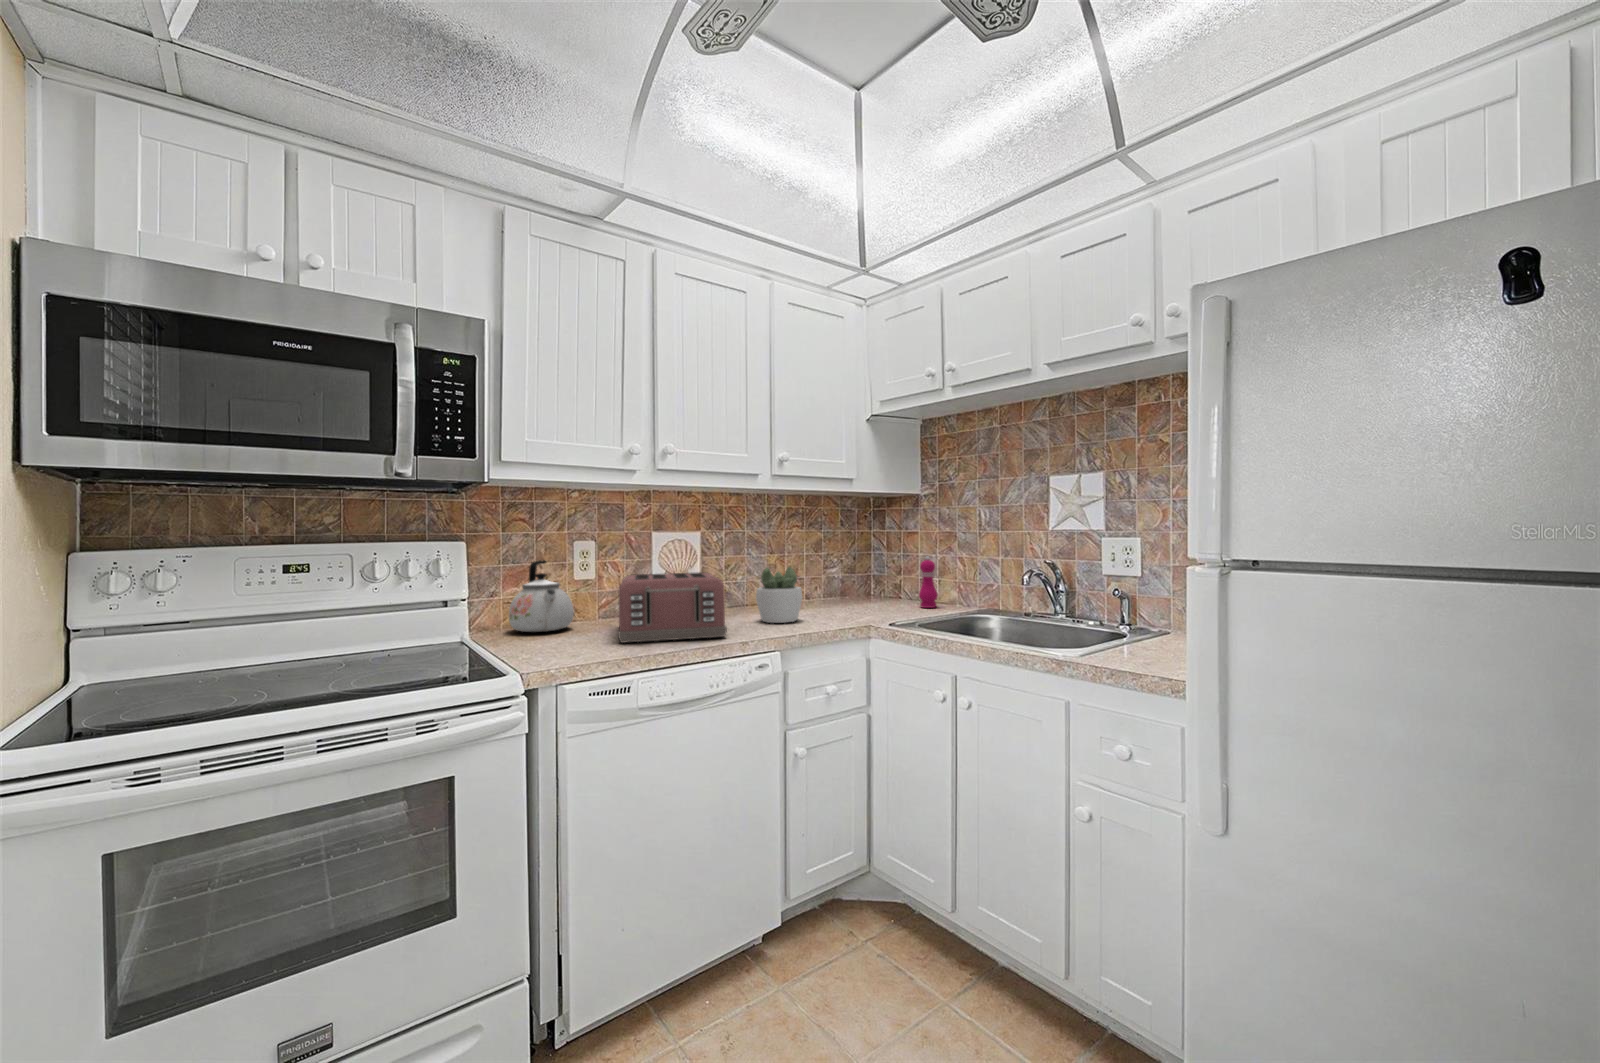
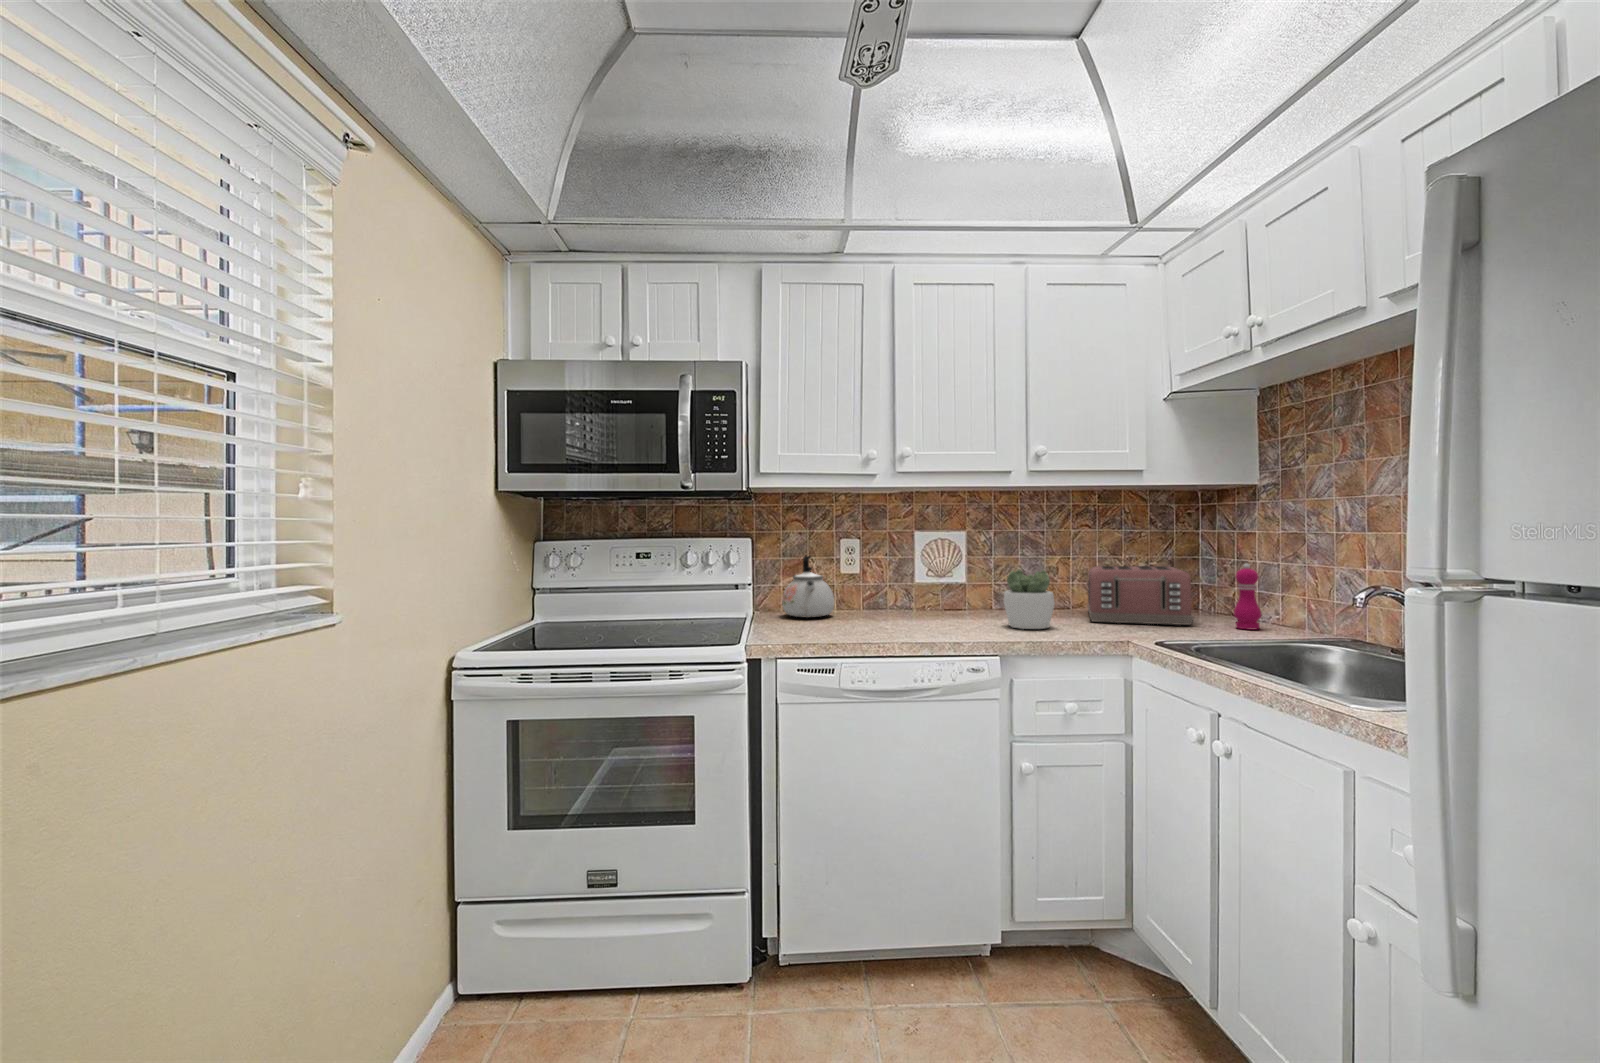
toaster: present [618,572,727,643] -> present [1088,566,1193,625]

